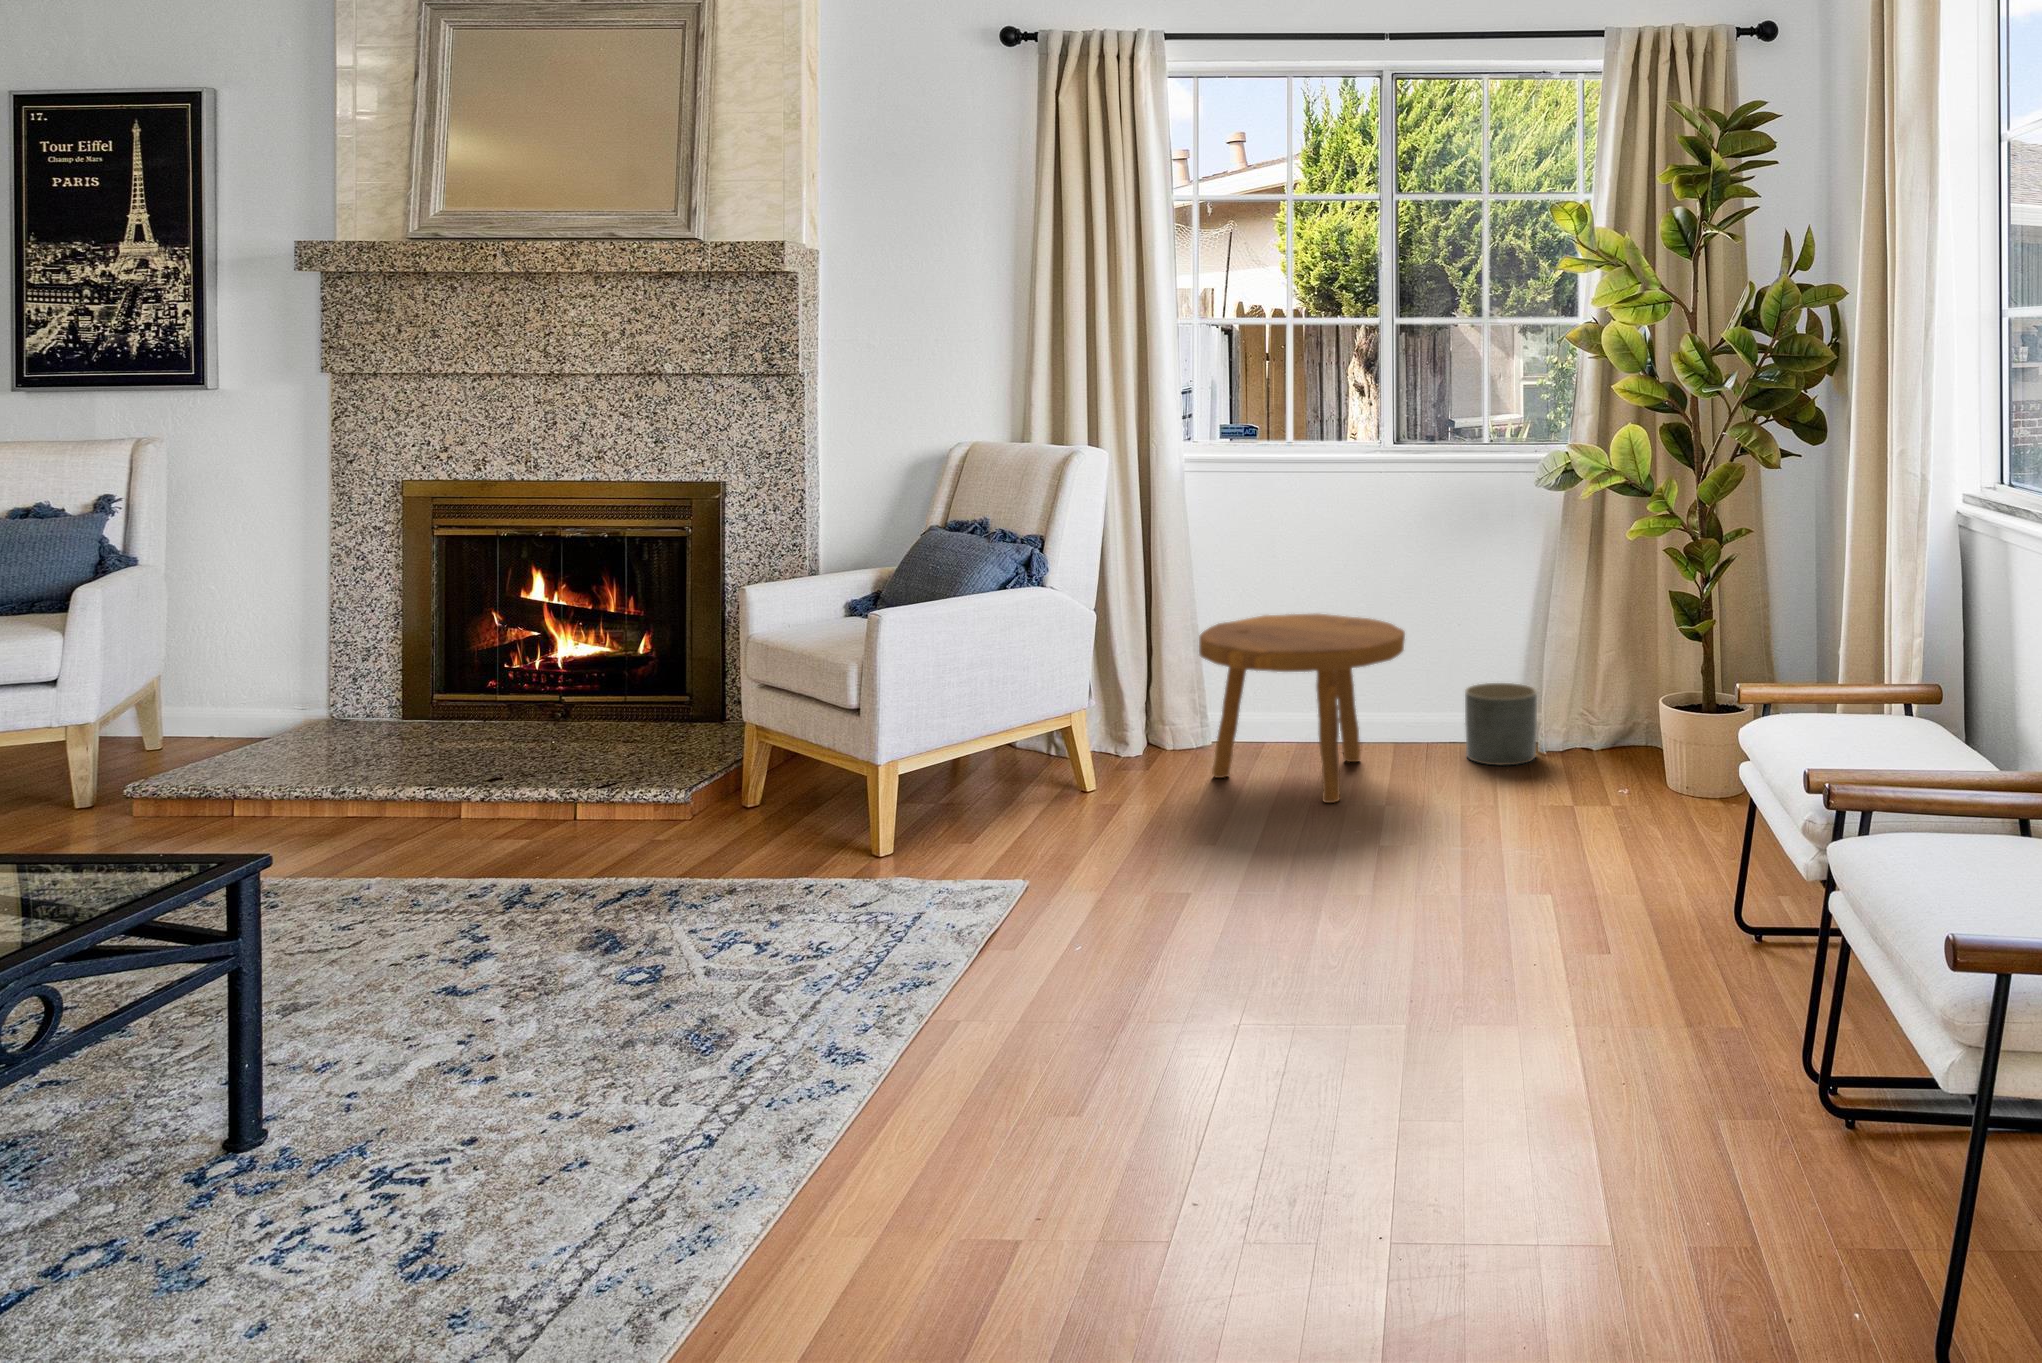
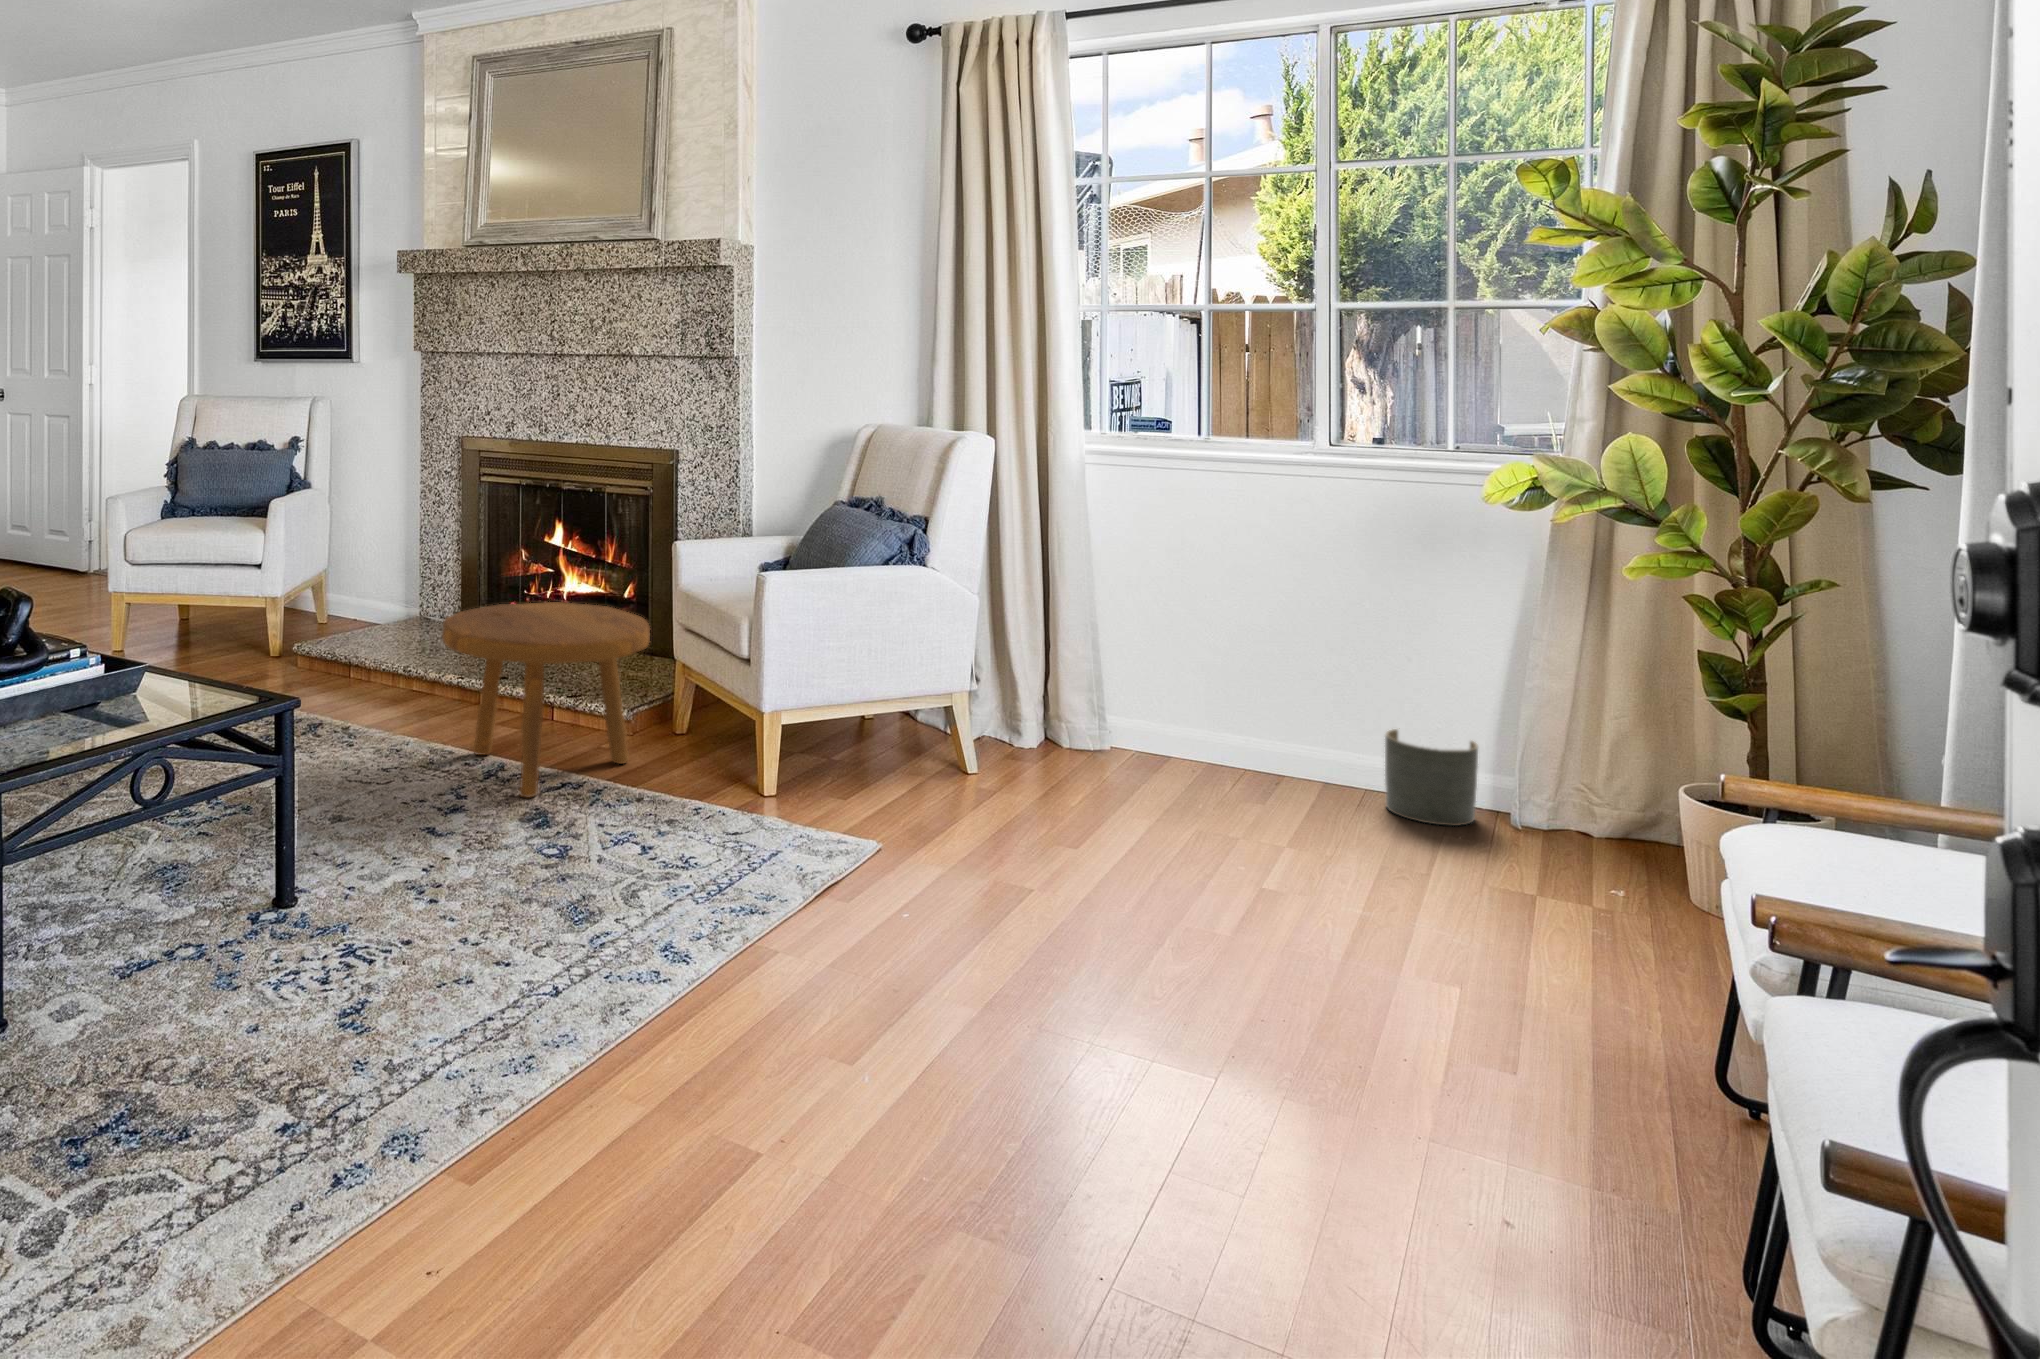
footstool: present [1199,614,1405,803] -> present [442,602,650,798]

